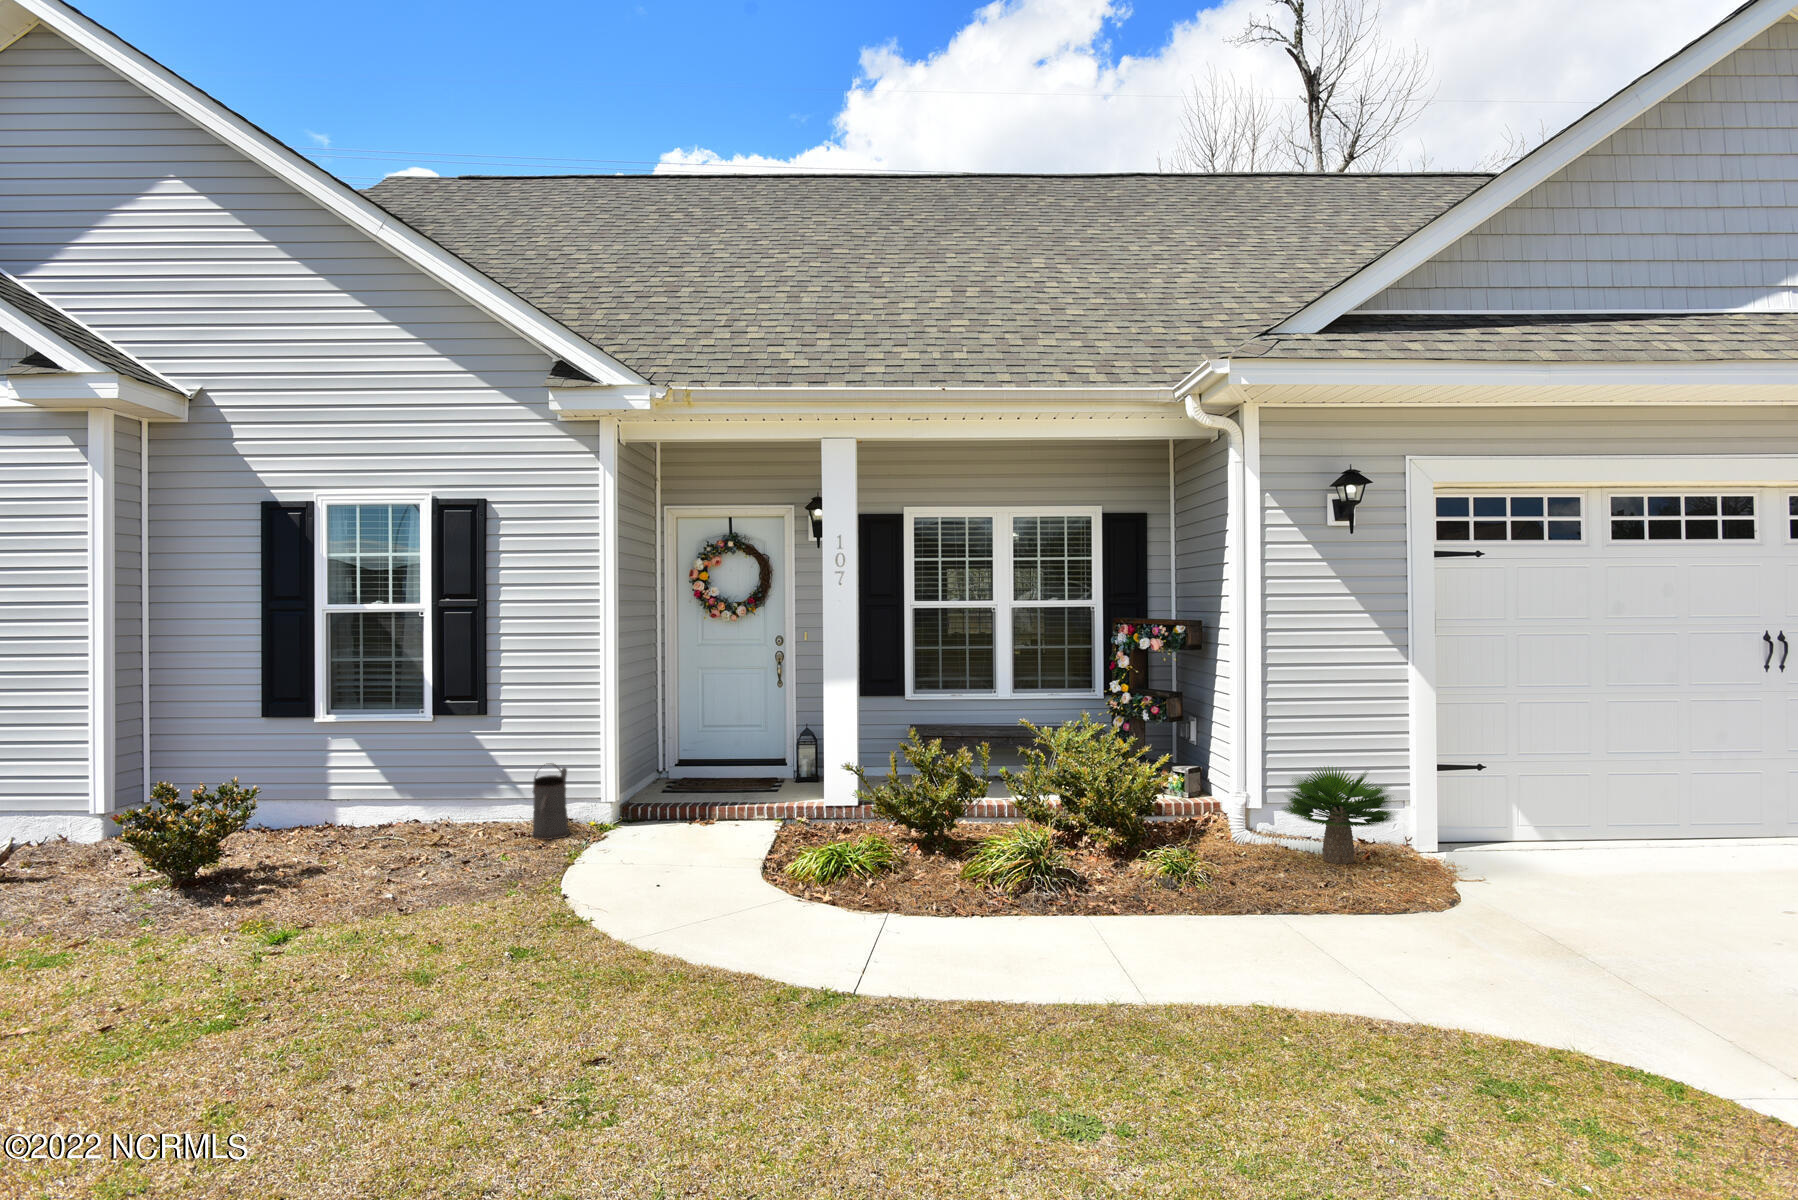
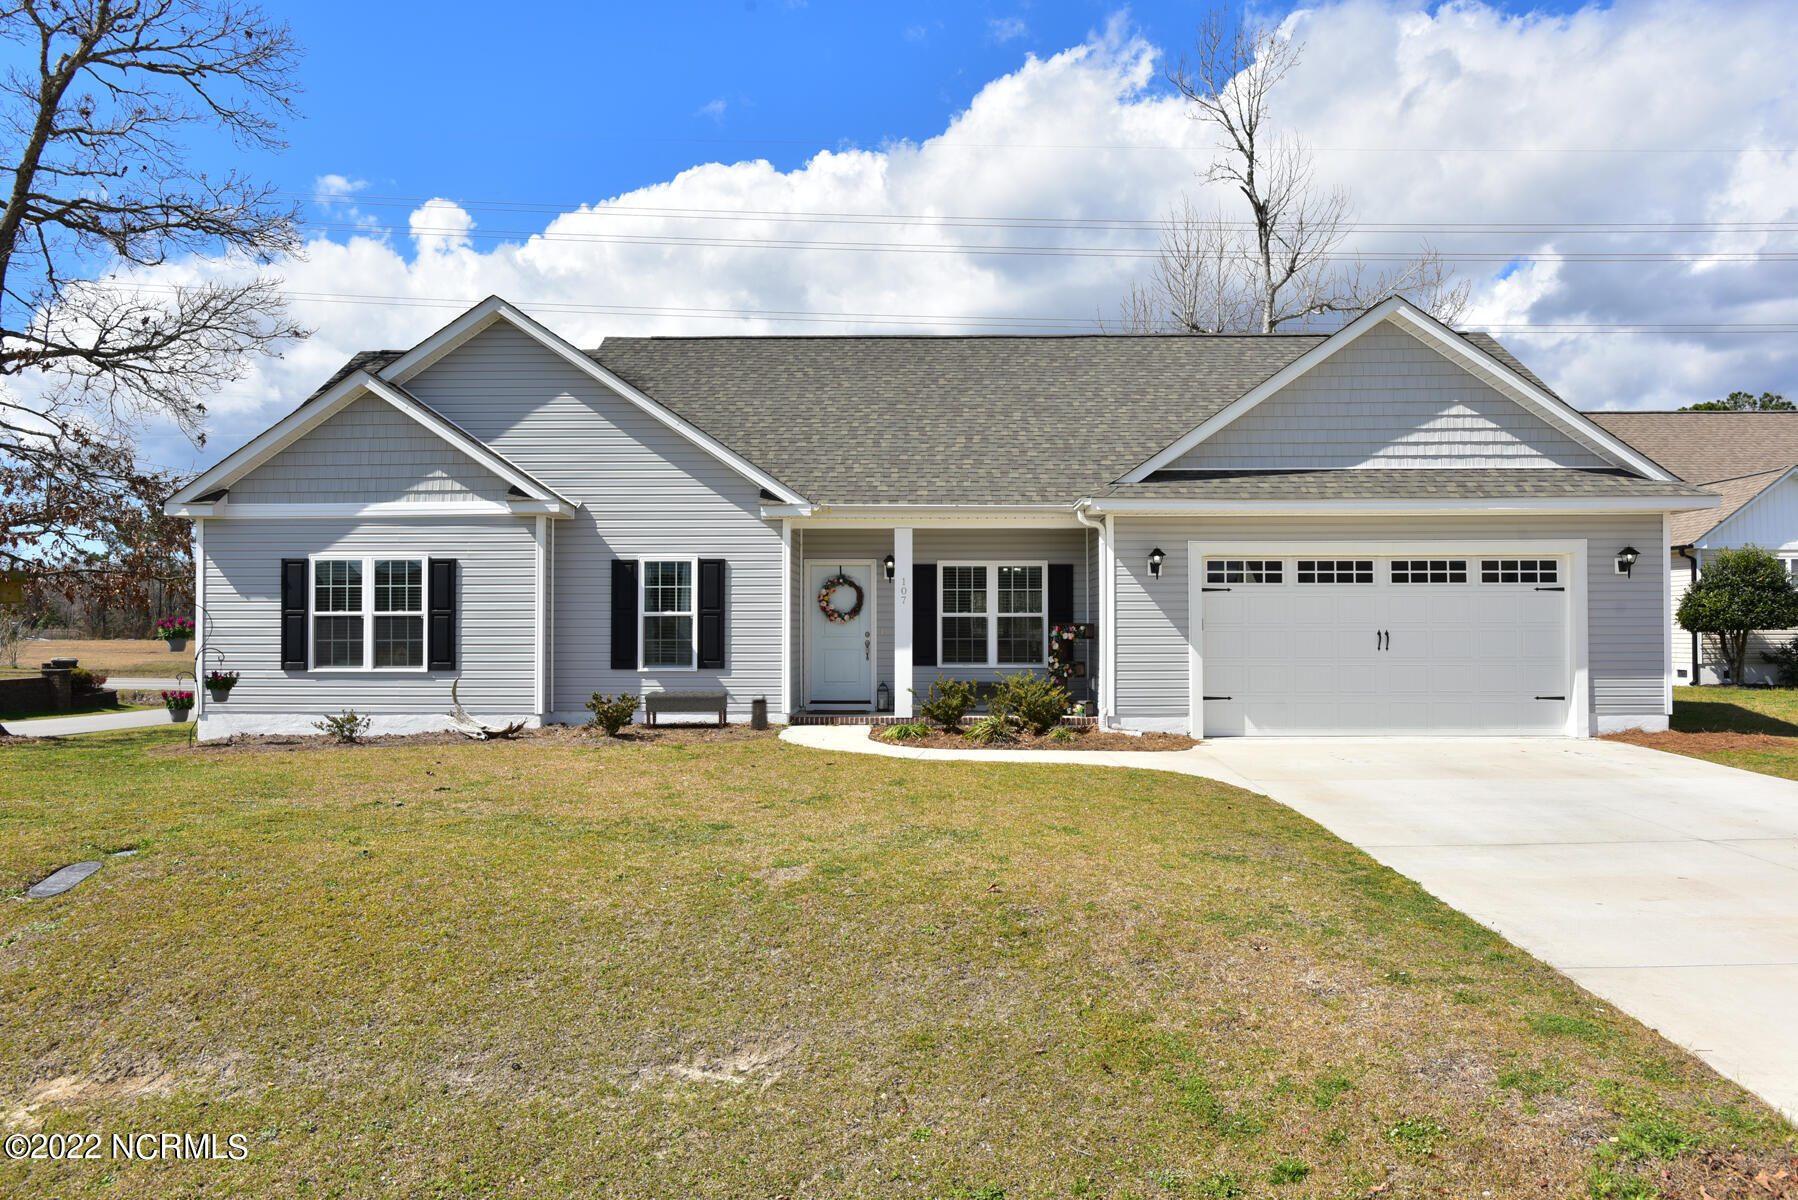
bench: none [317,758,494,839] -> present [645,691,728,729]
potted plant: present [1283,766,1394,864] -> none [1120,693,1177,740]

